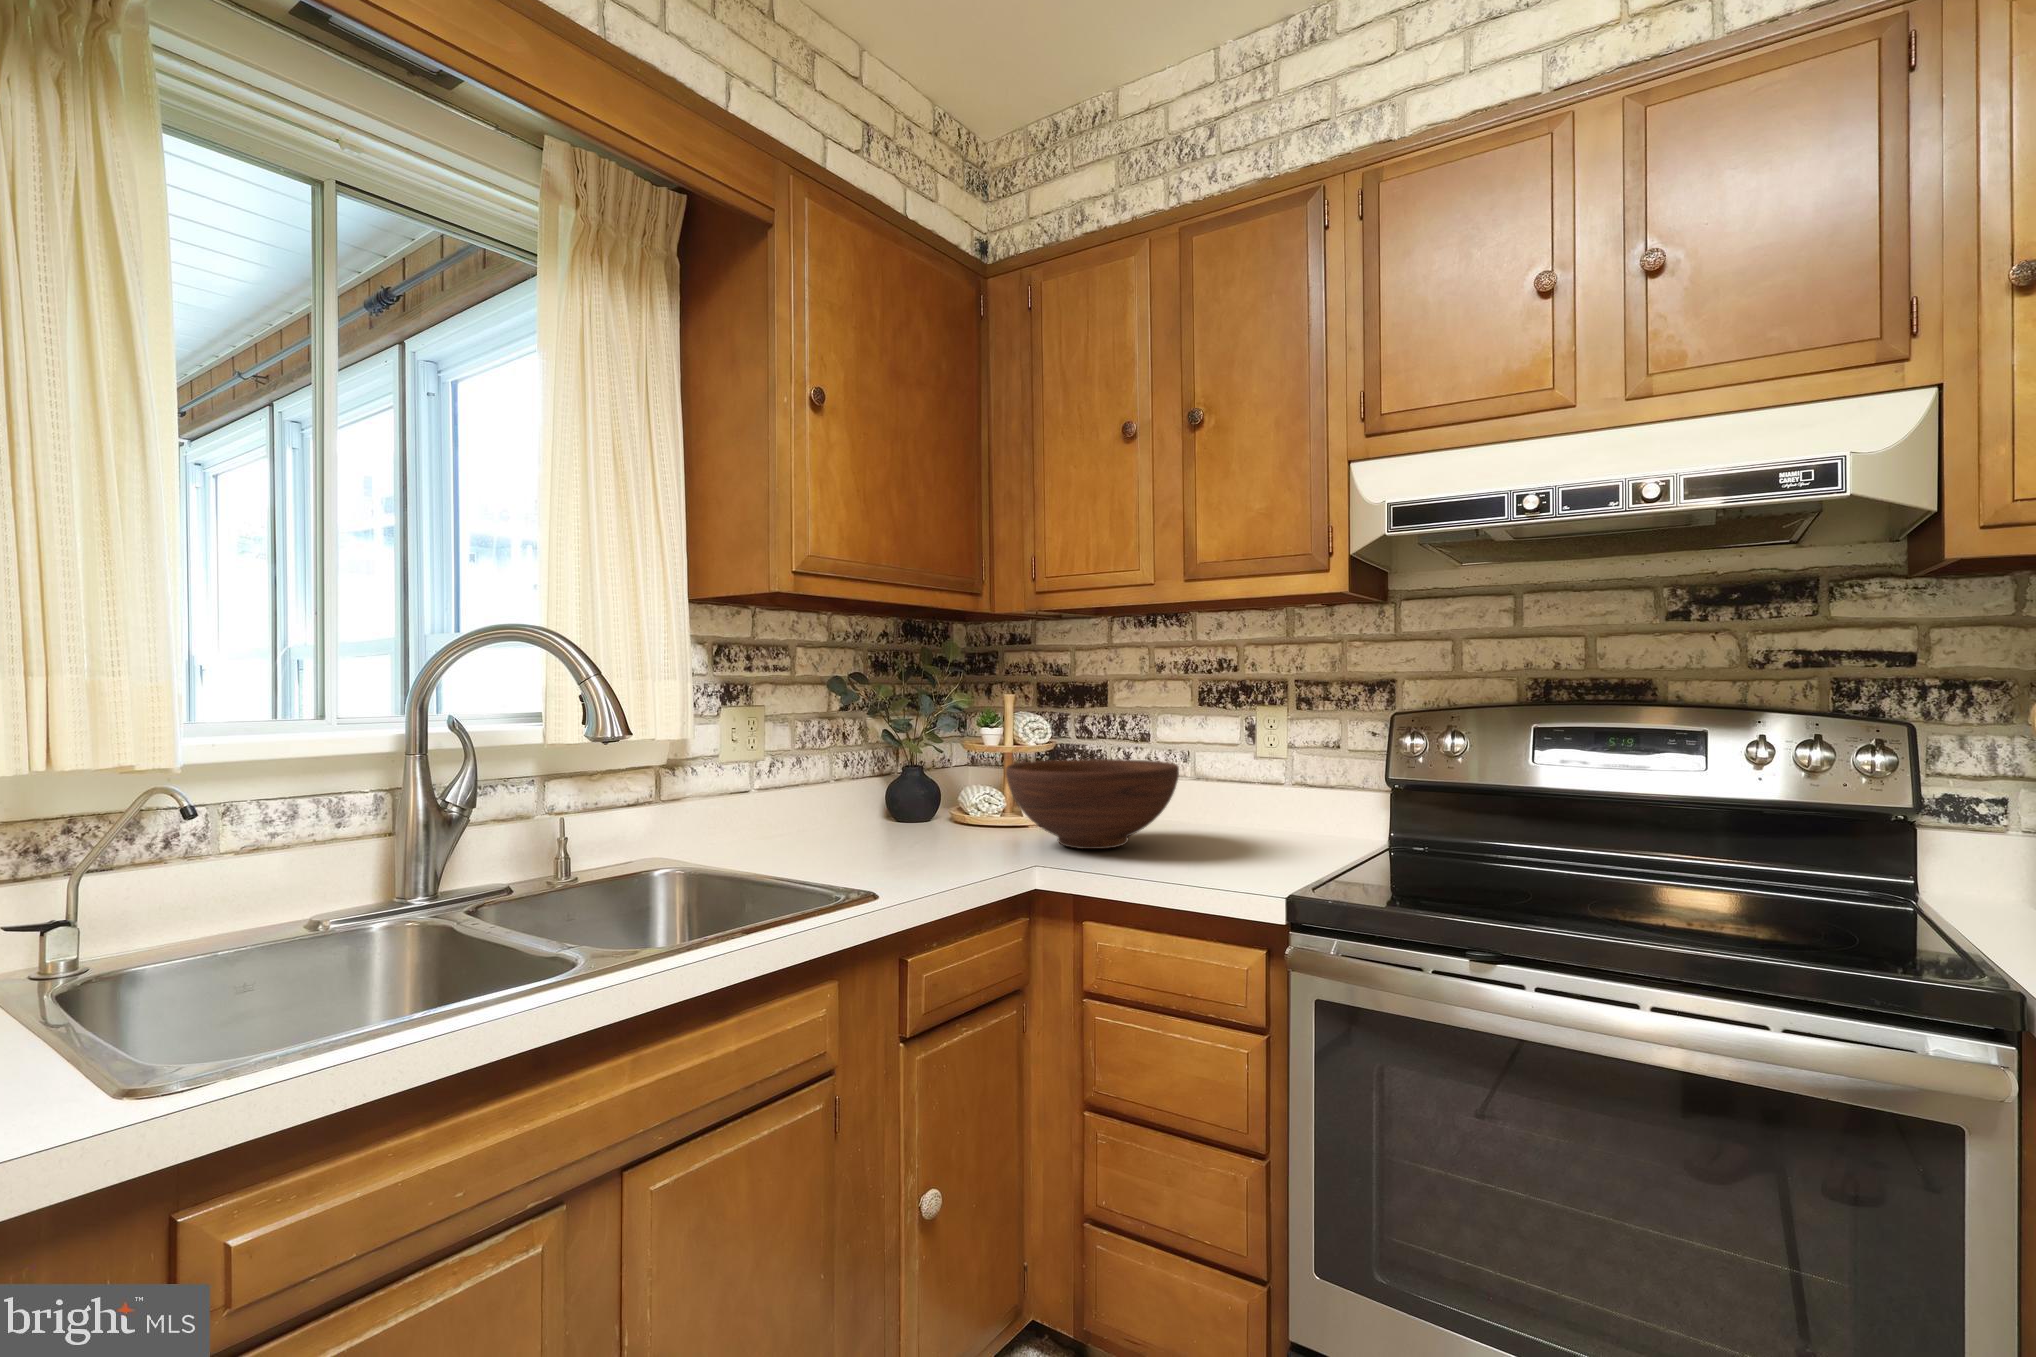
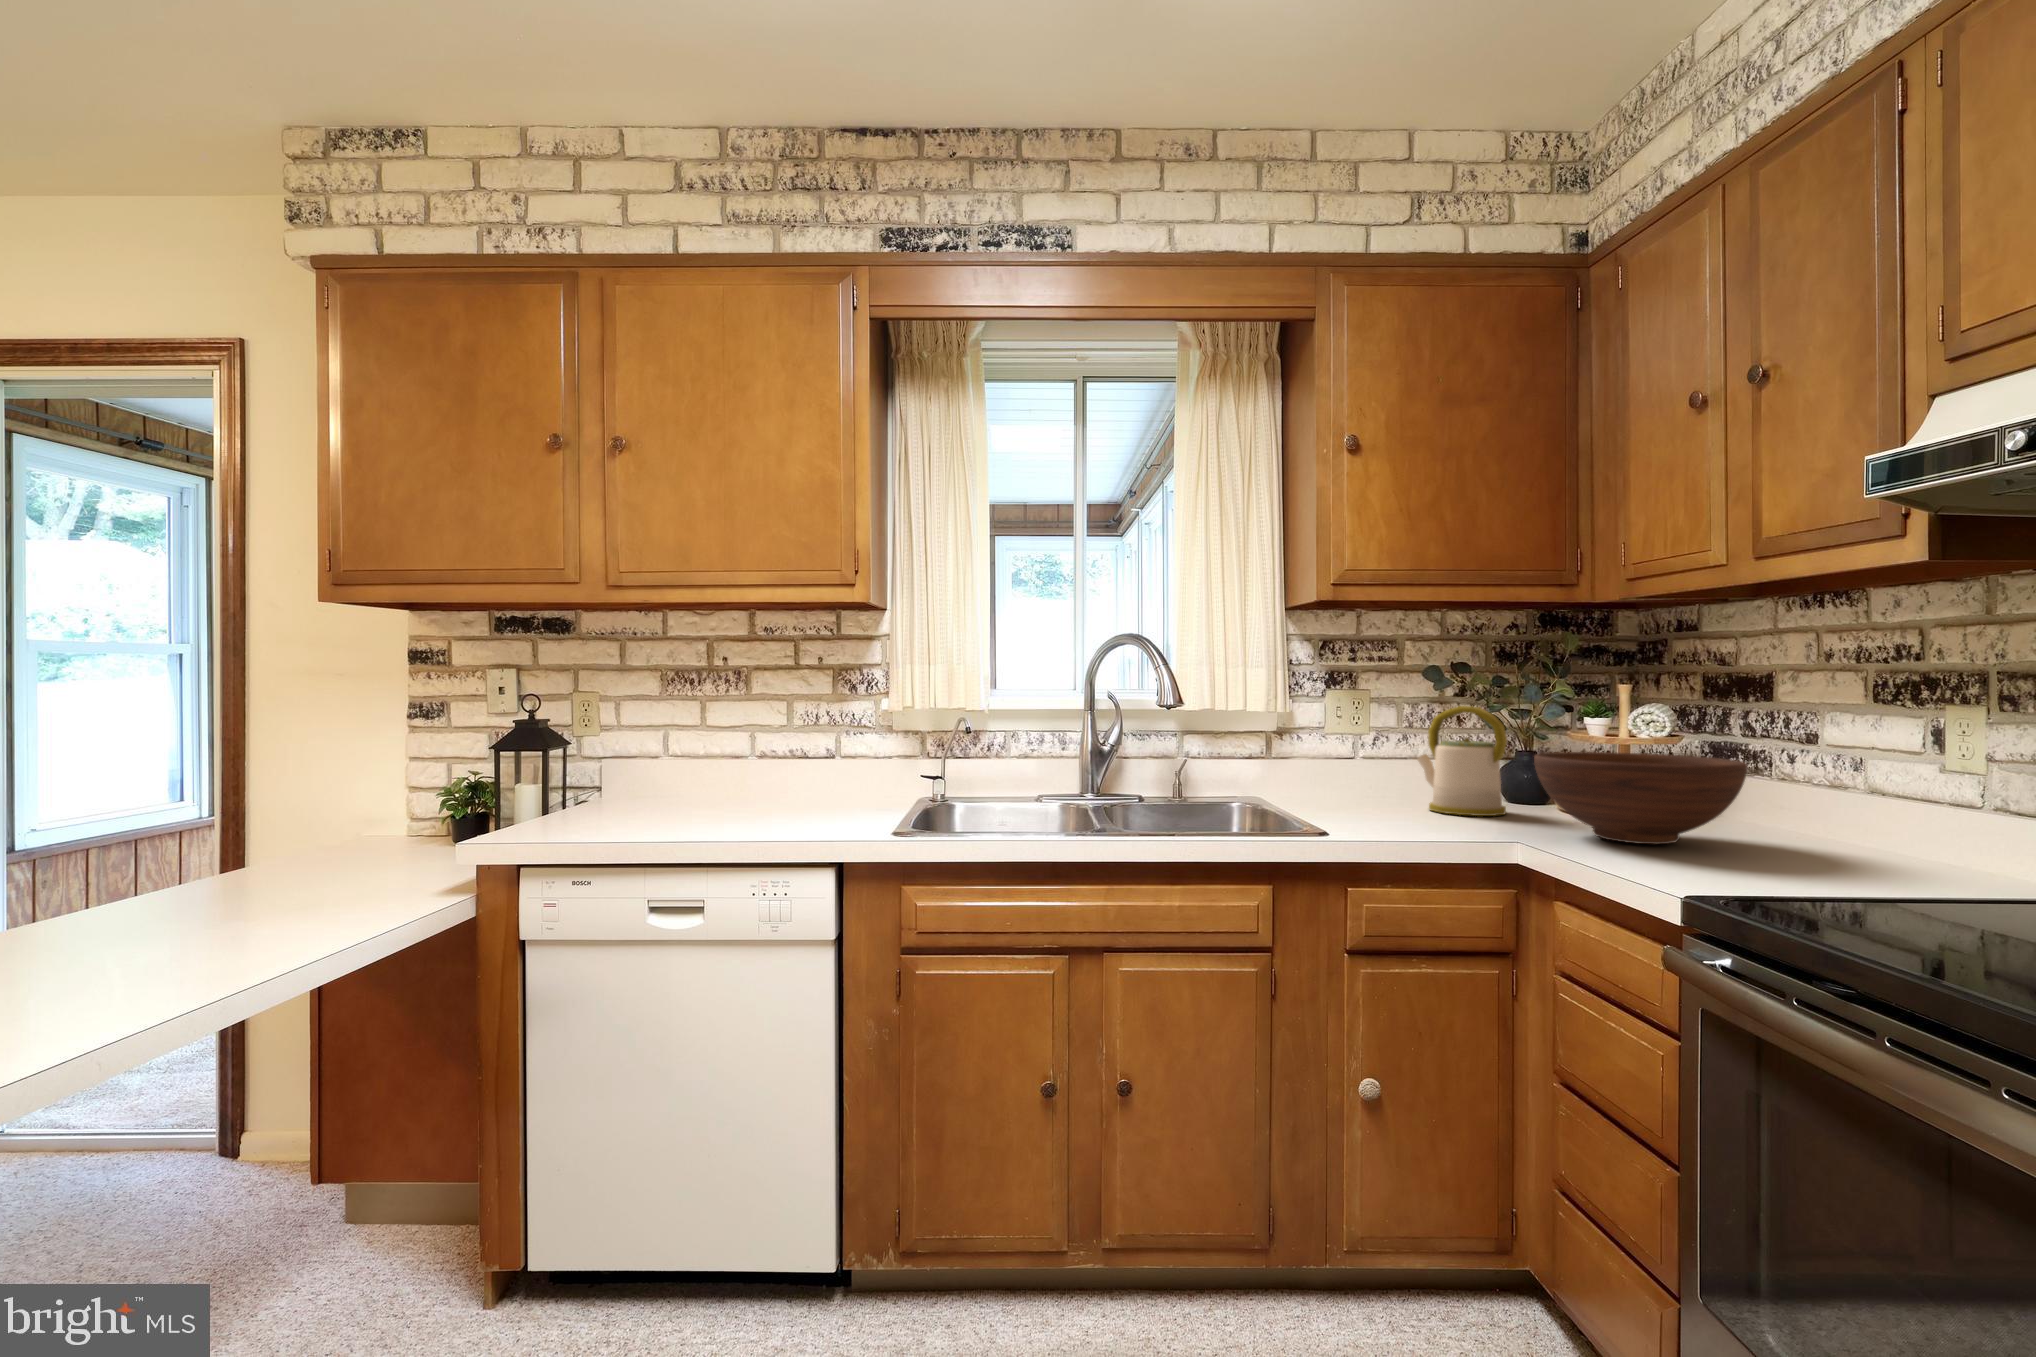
kettle: none [845,720,943,844] -> present [1418,706,1507,816]

